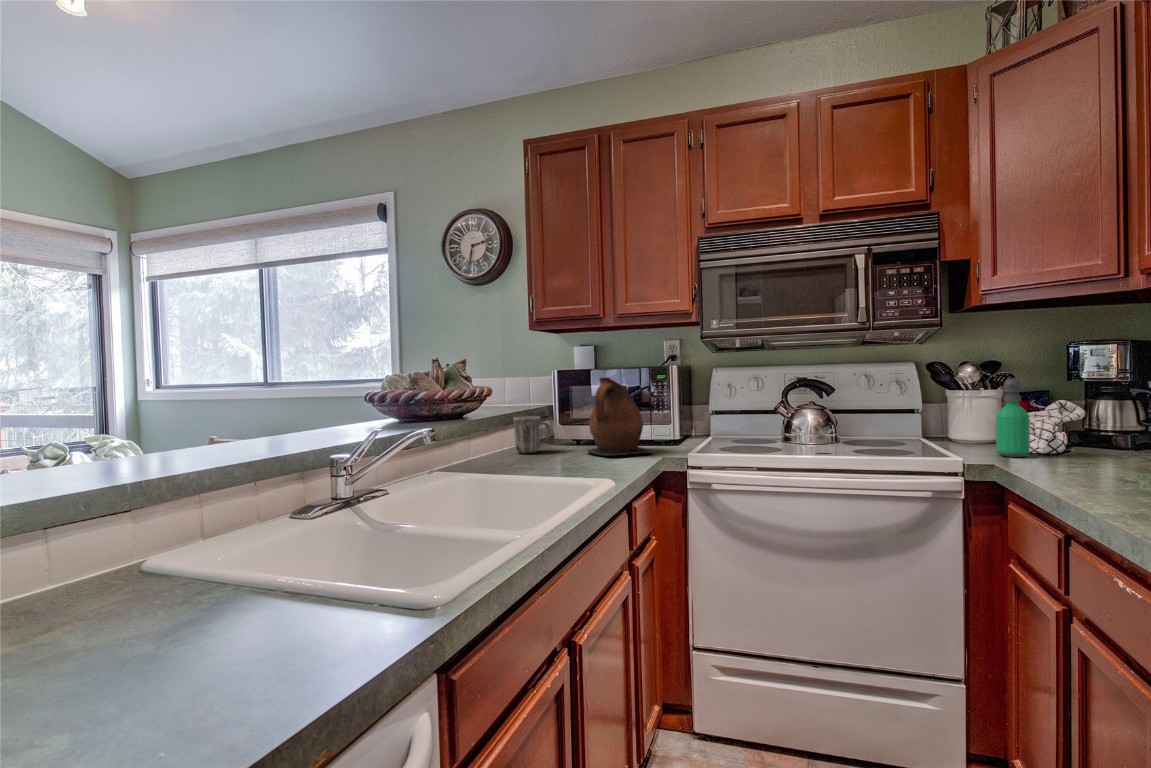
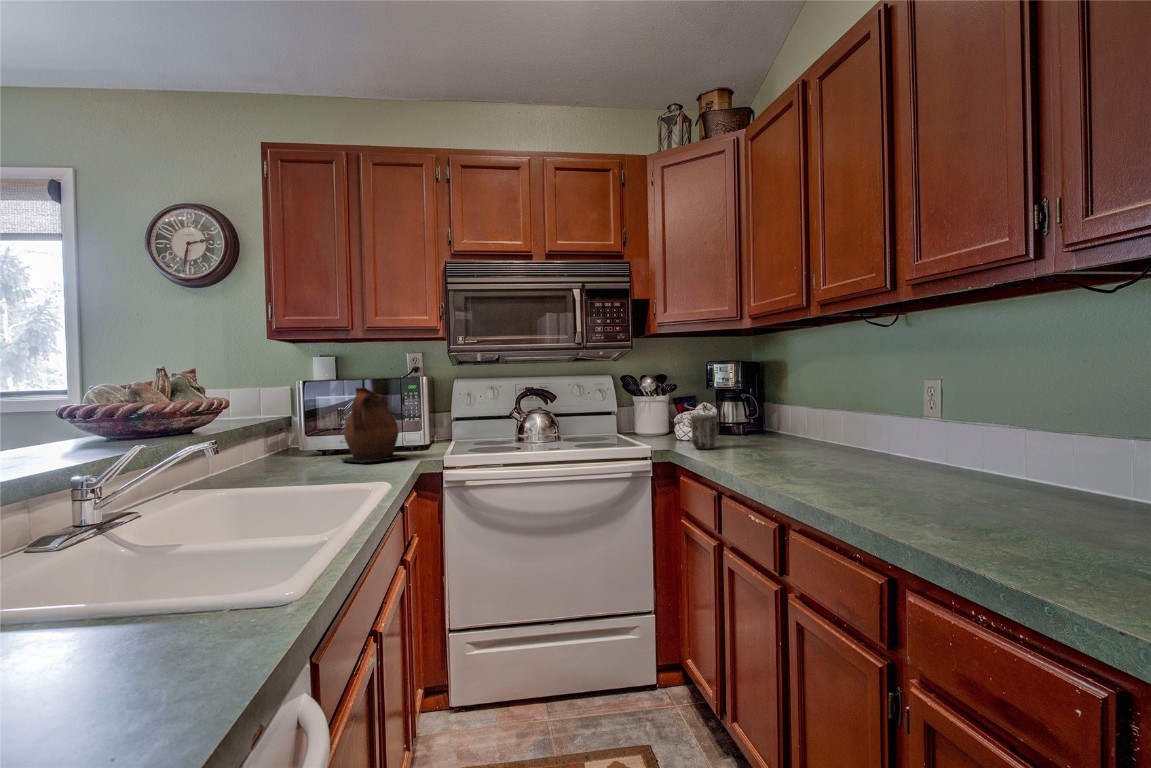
soap dispenser: present [996,378,1030,457] -> none [667,387,687,443]
mug: present [513,416,551,453] -> present [690,414,719,449]

